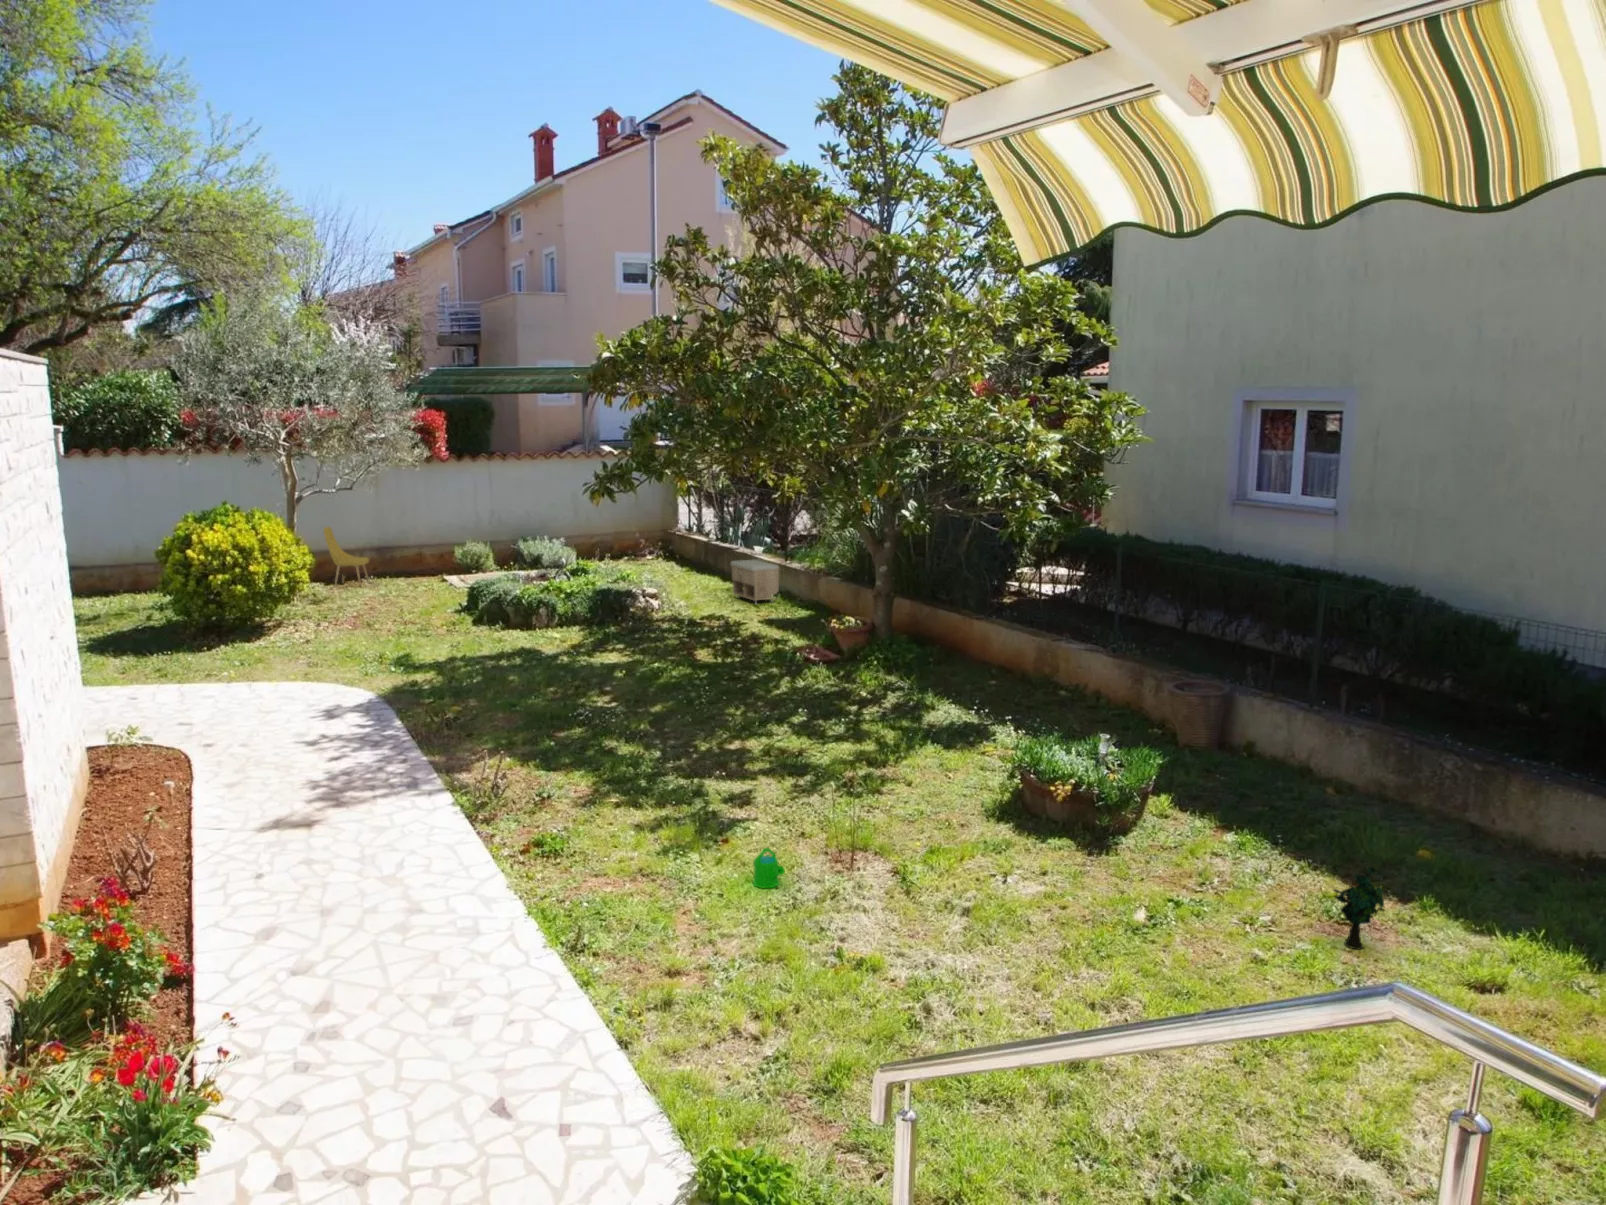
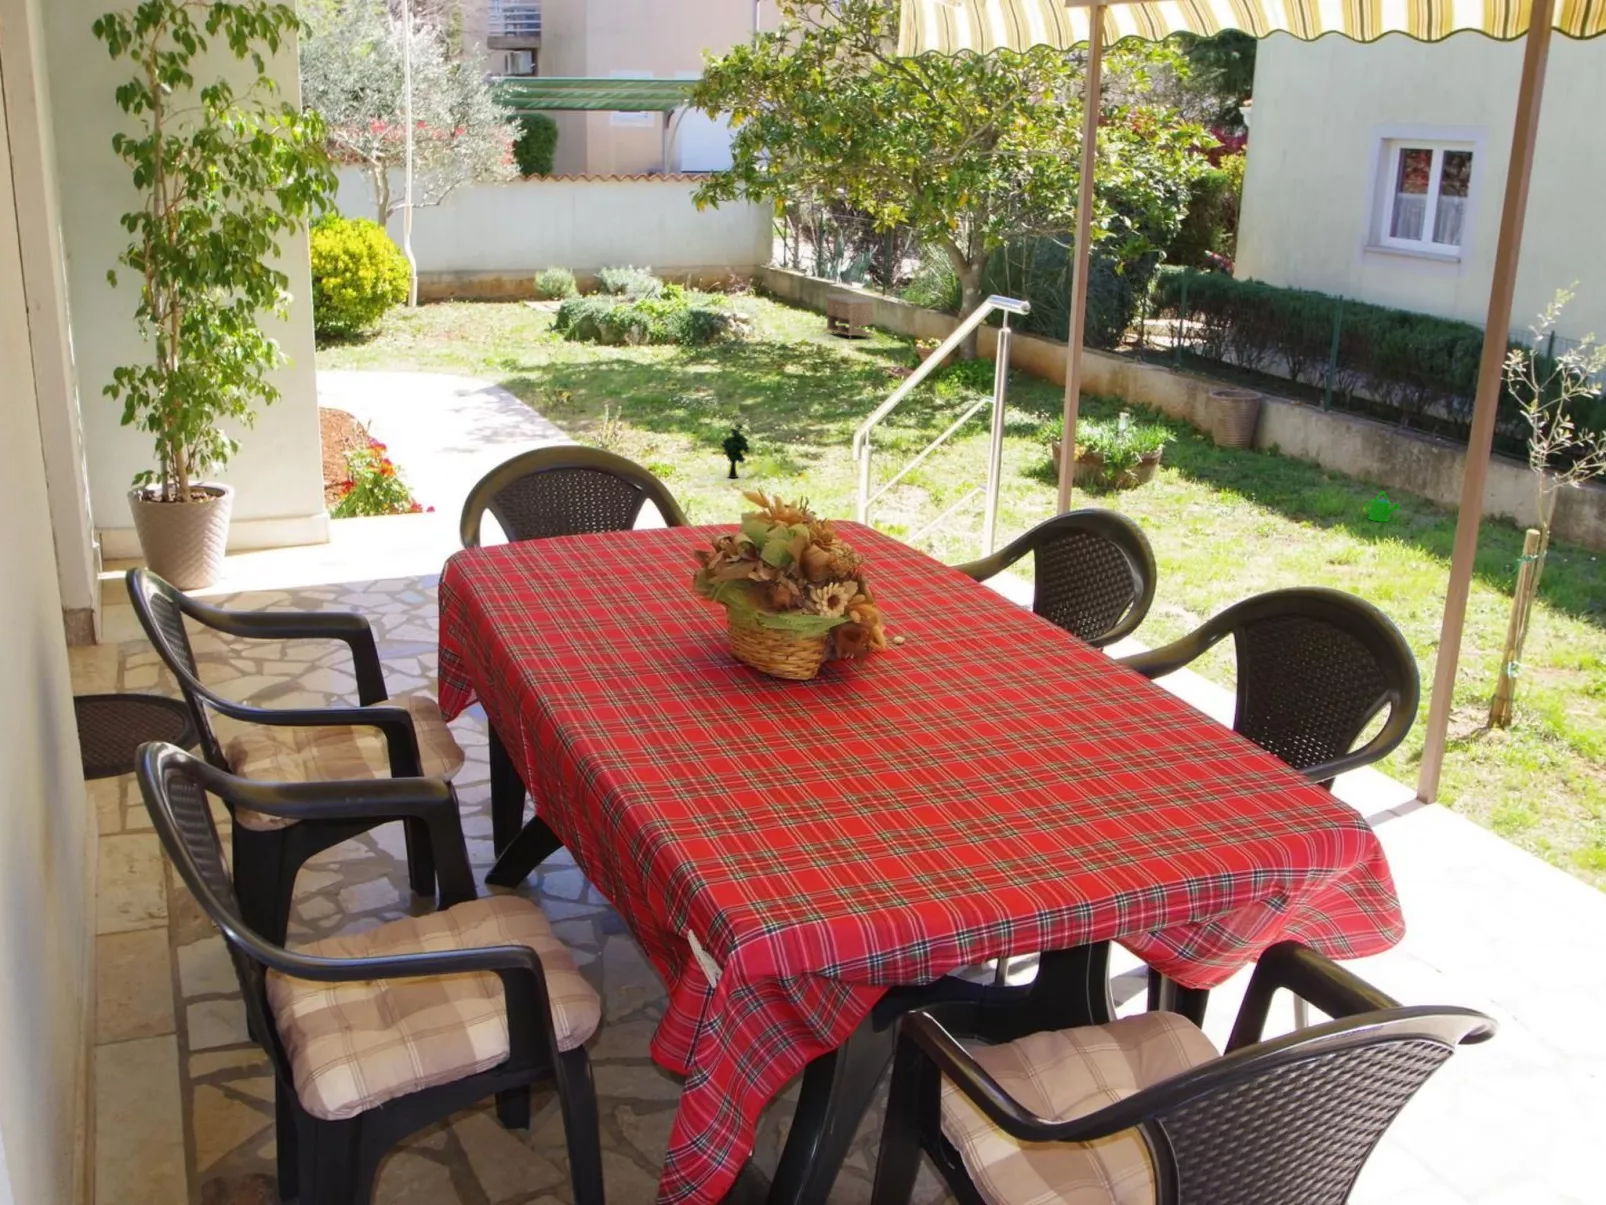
chair: present [324,527,369,586] -> none [404,245,448,310]
watering can: present [753,848,785,888] -> present [1365,491,1400,522]
decorative plant: present [1334,868,1384,949] -> present [718,425,749,478]

